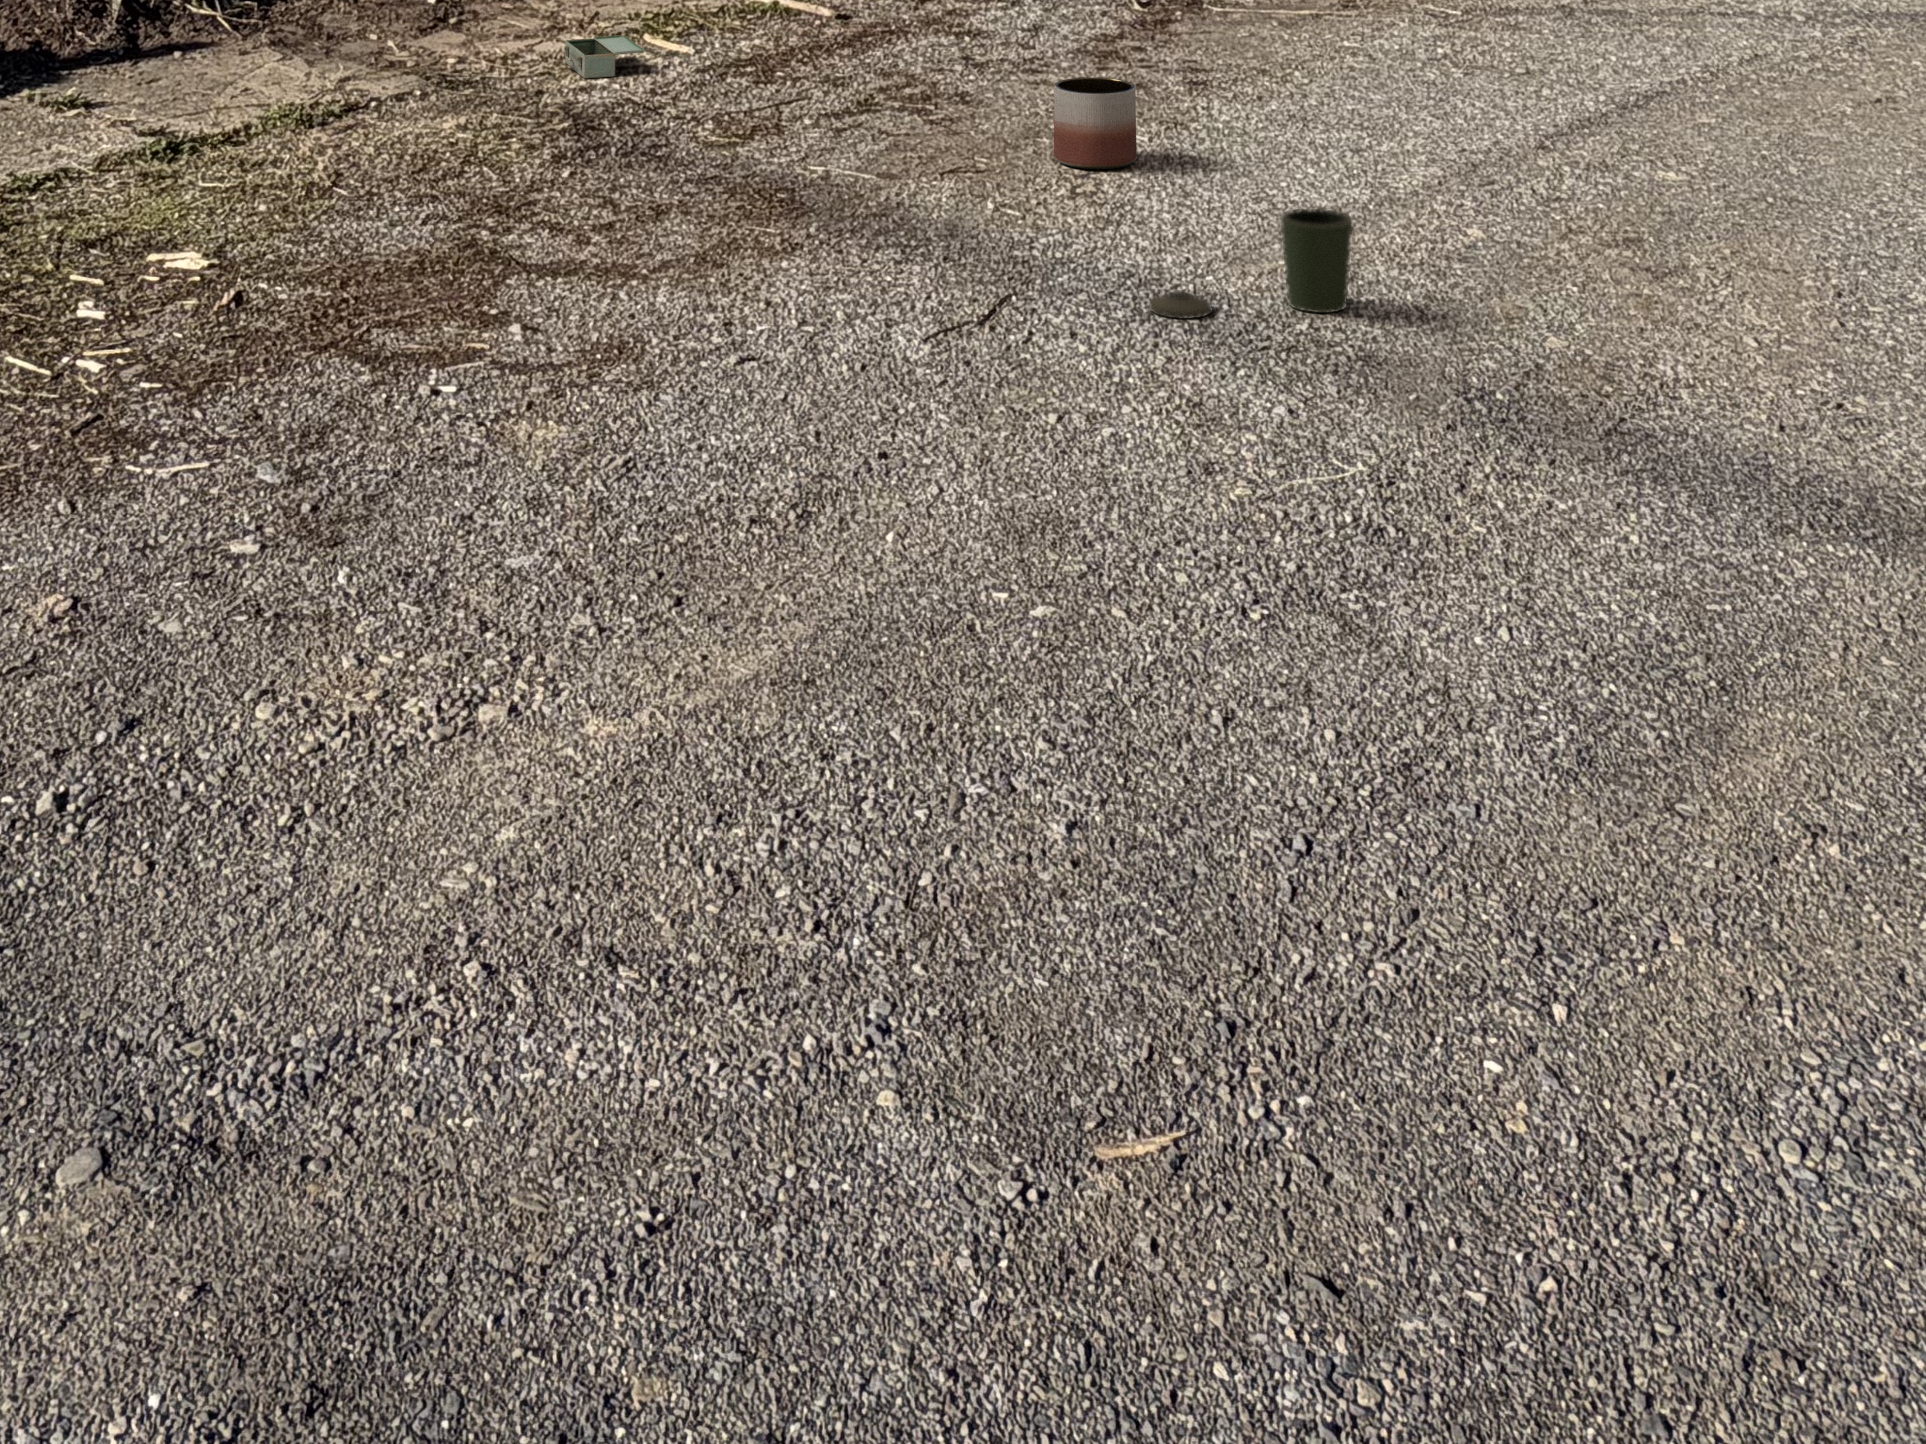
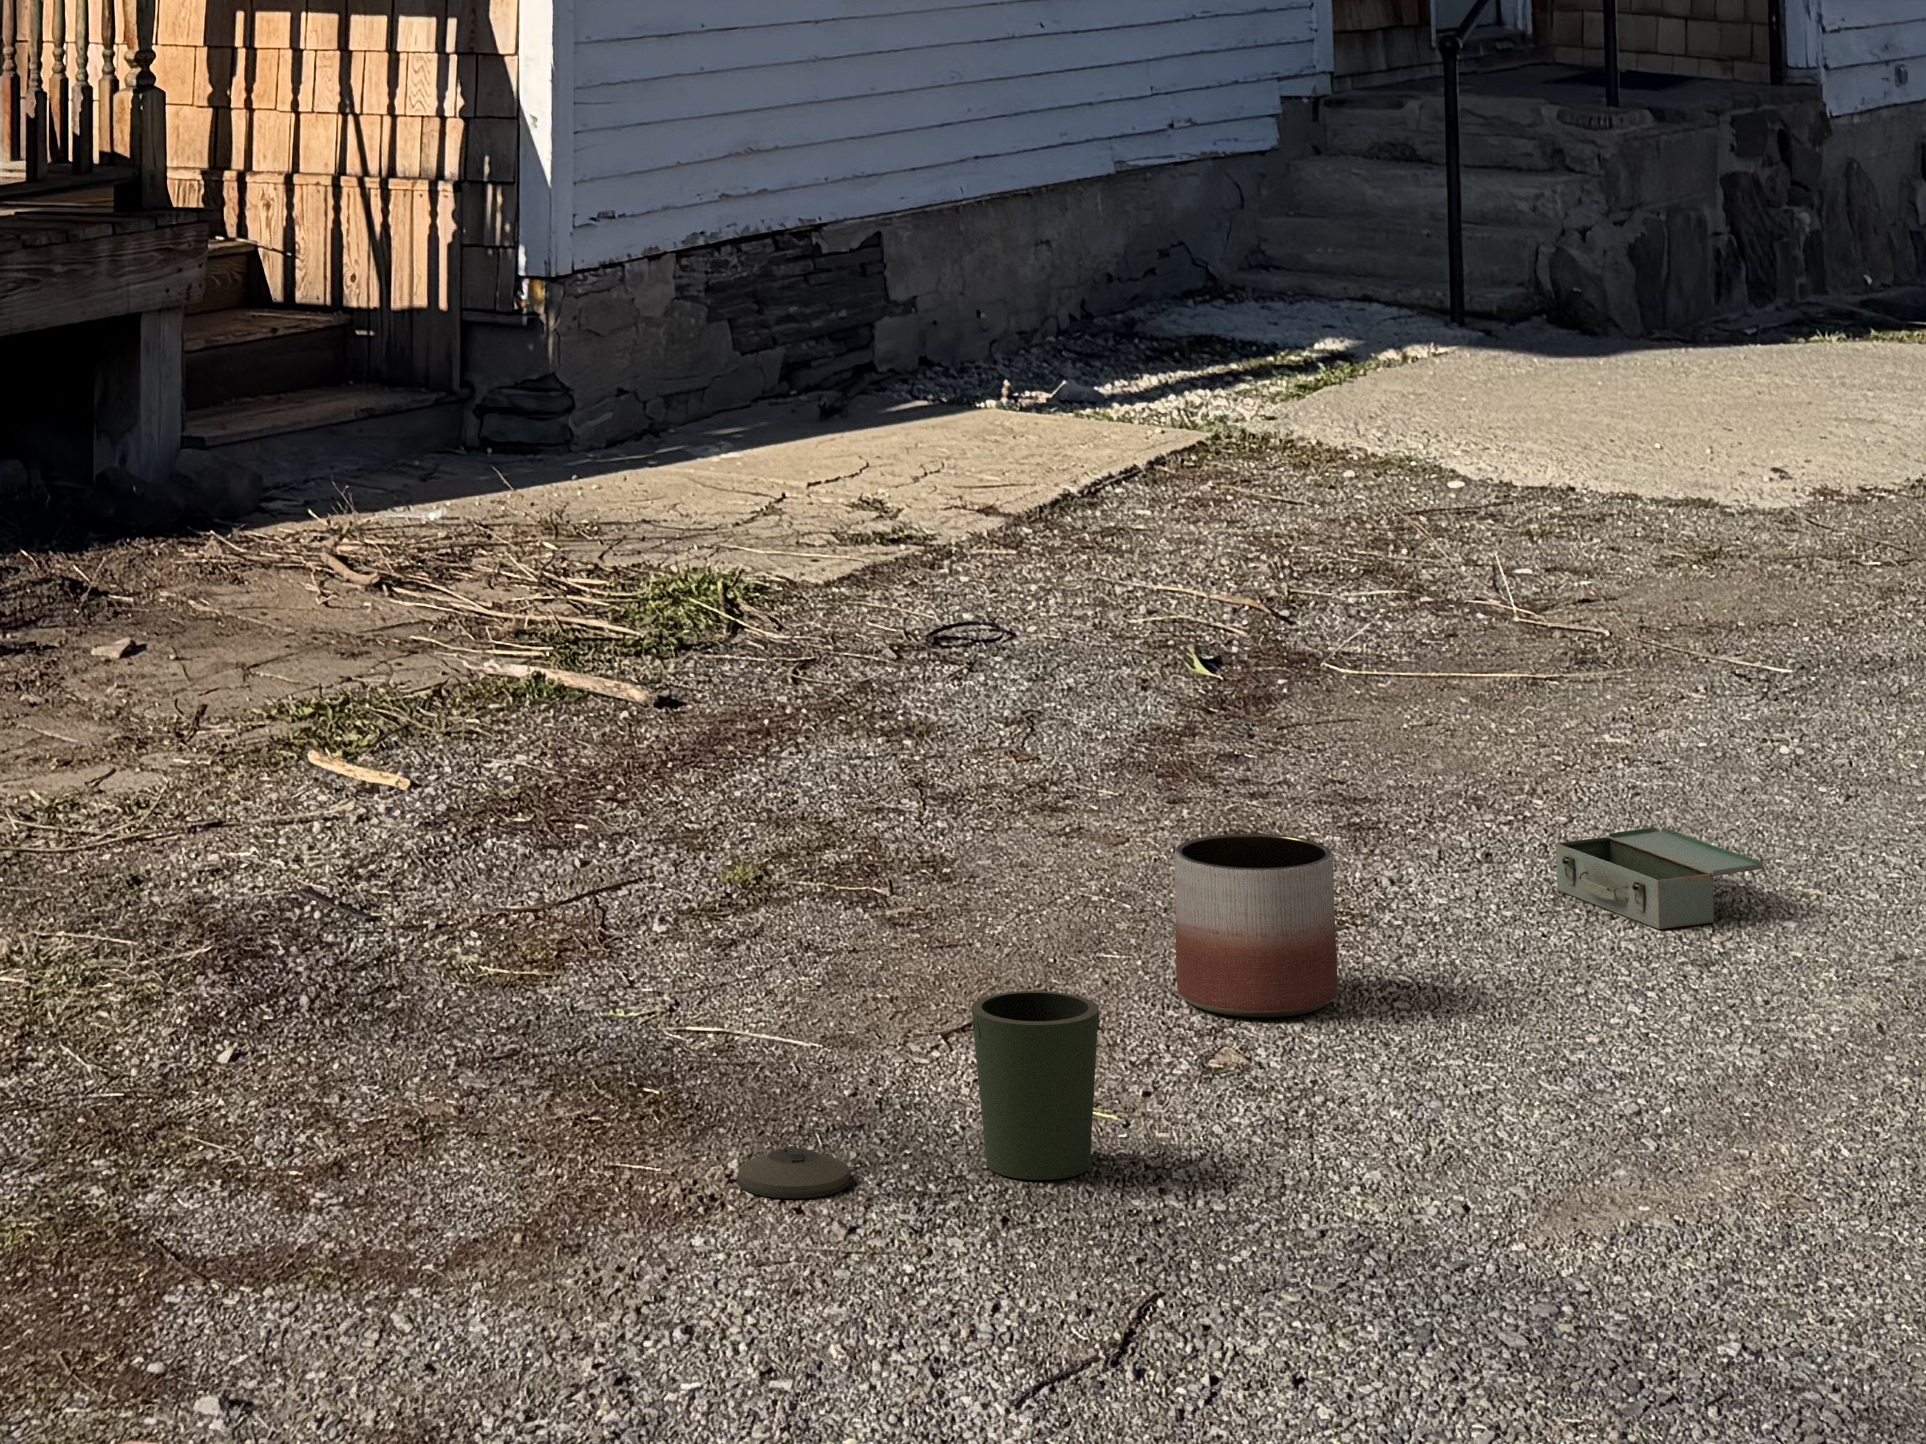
toolbox: present [564,35,644,78] -> present [1556,827,1765,929]
trash can: present [1149,209,1353,319] -> present [737,991,1099,1199]

